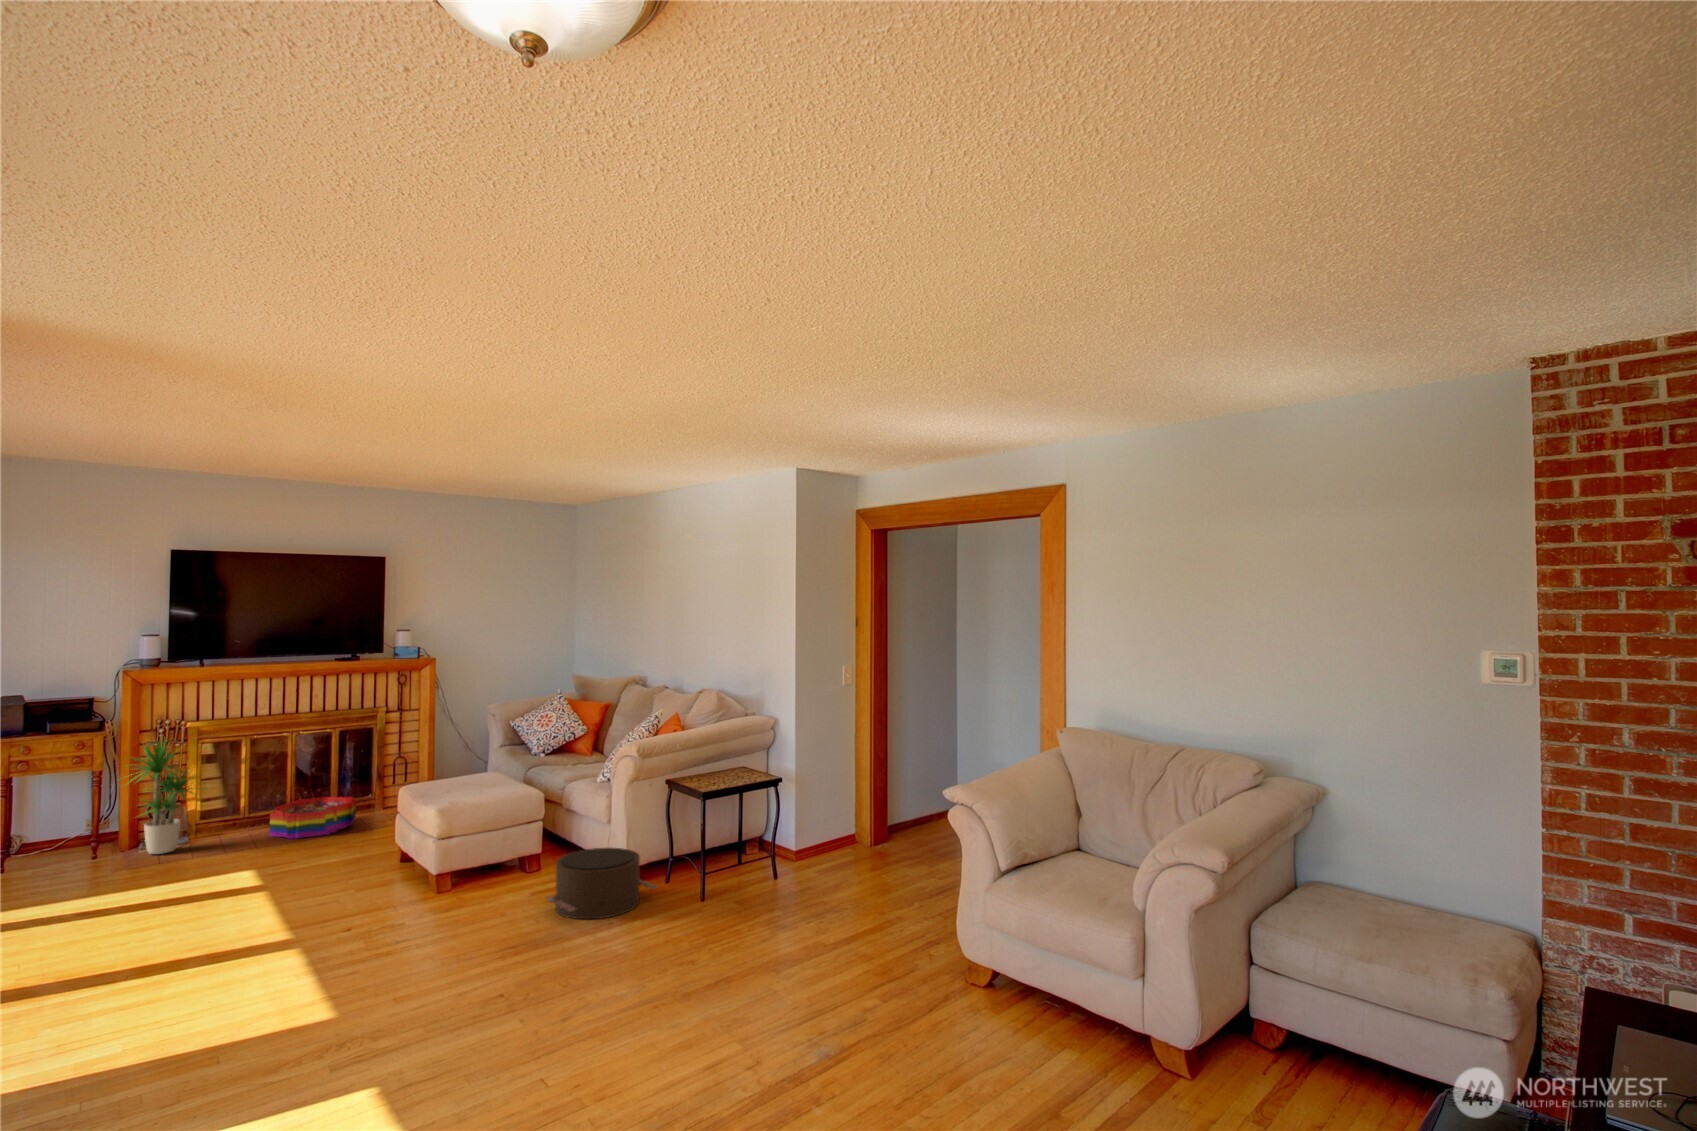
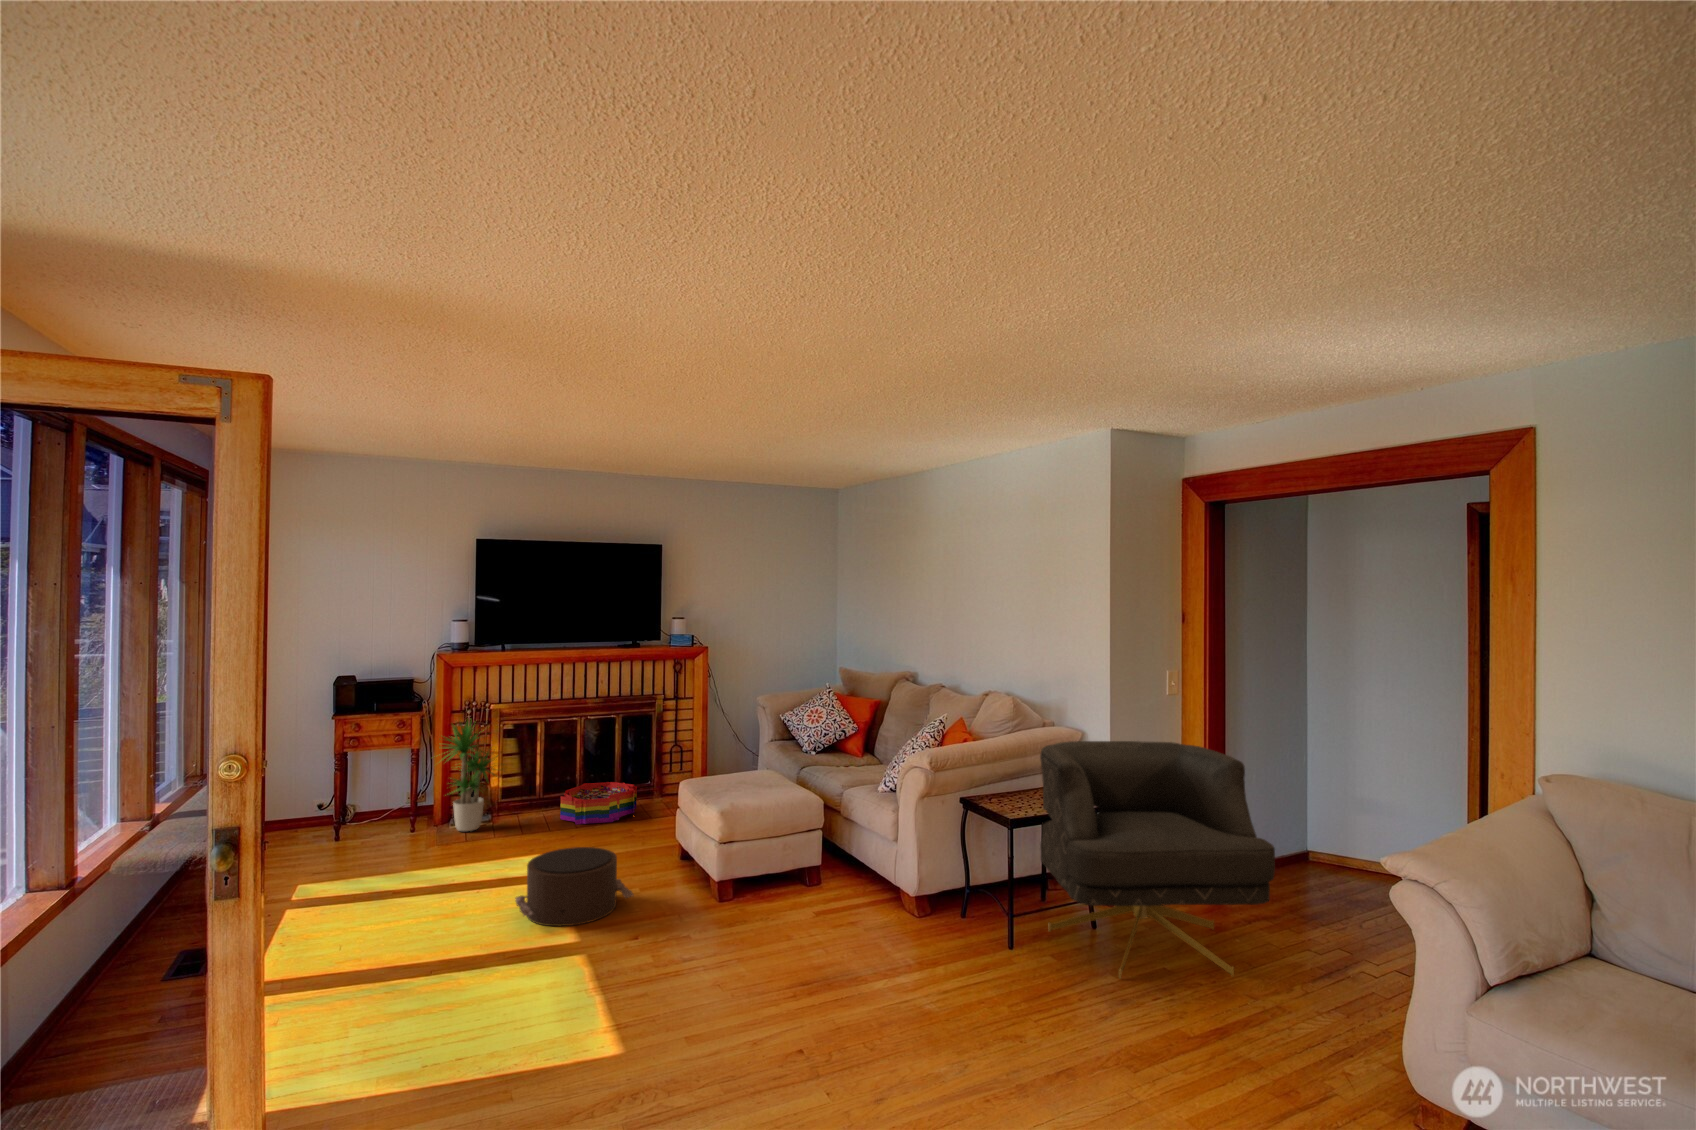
armchair: none [732,724,905,911] -> present [1040,741,1275,978]
pouf: present [546,848,657,919] -> present [515,847,633,926]

